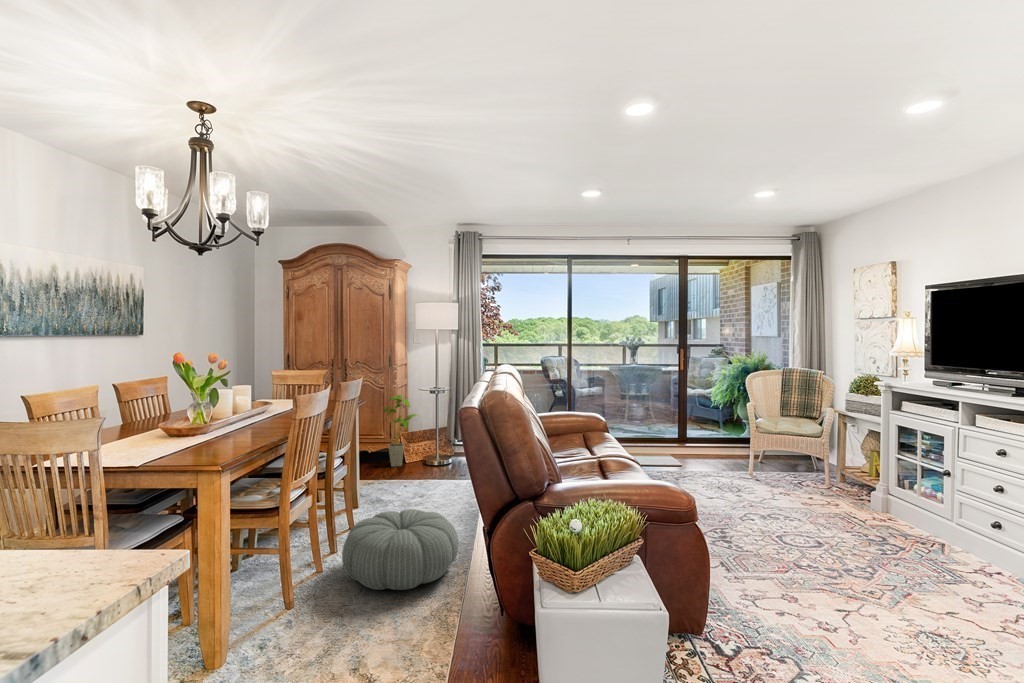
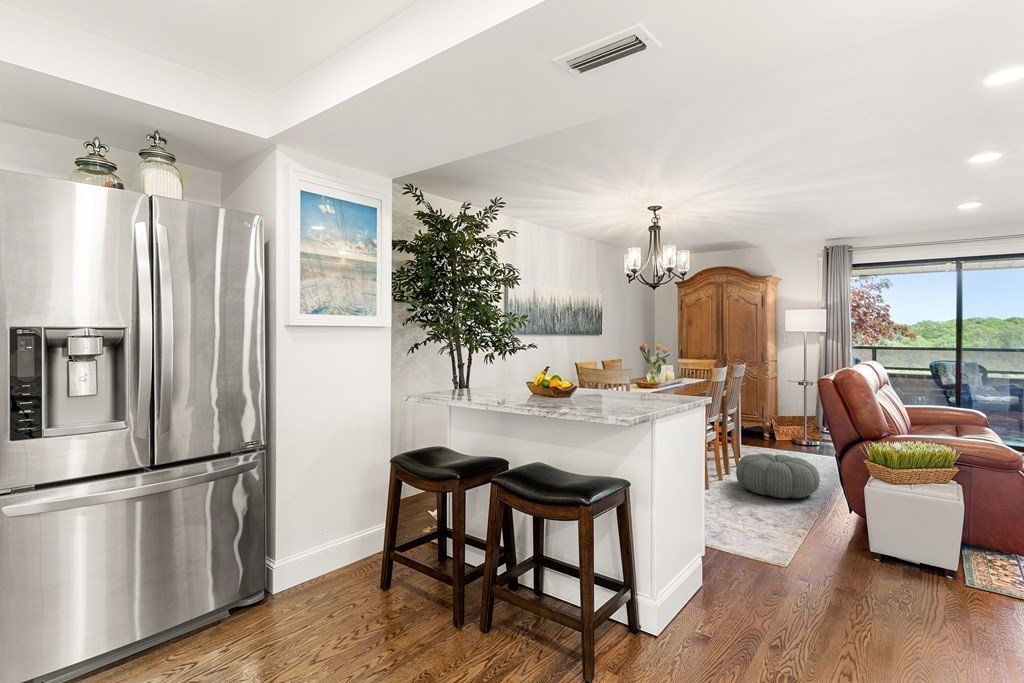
house plant: present [384,395,417,467] -> none [755,384,789,441]

